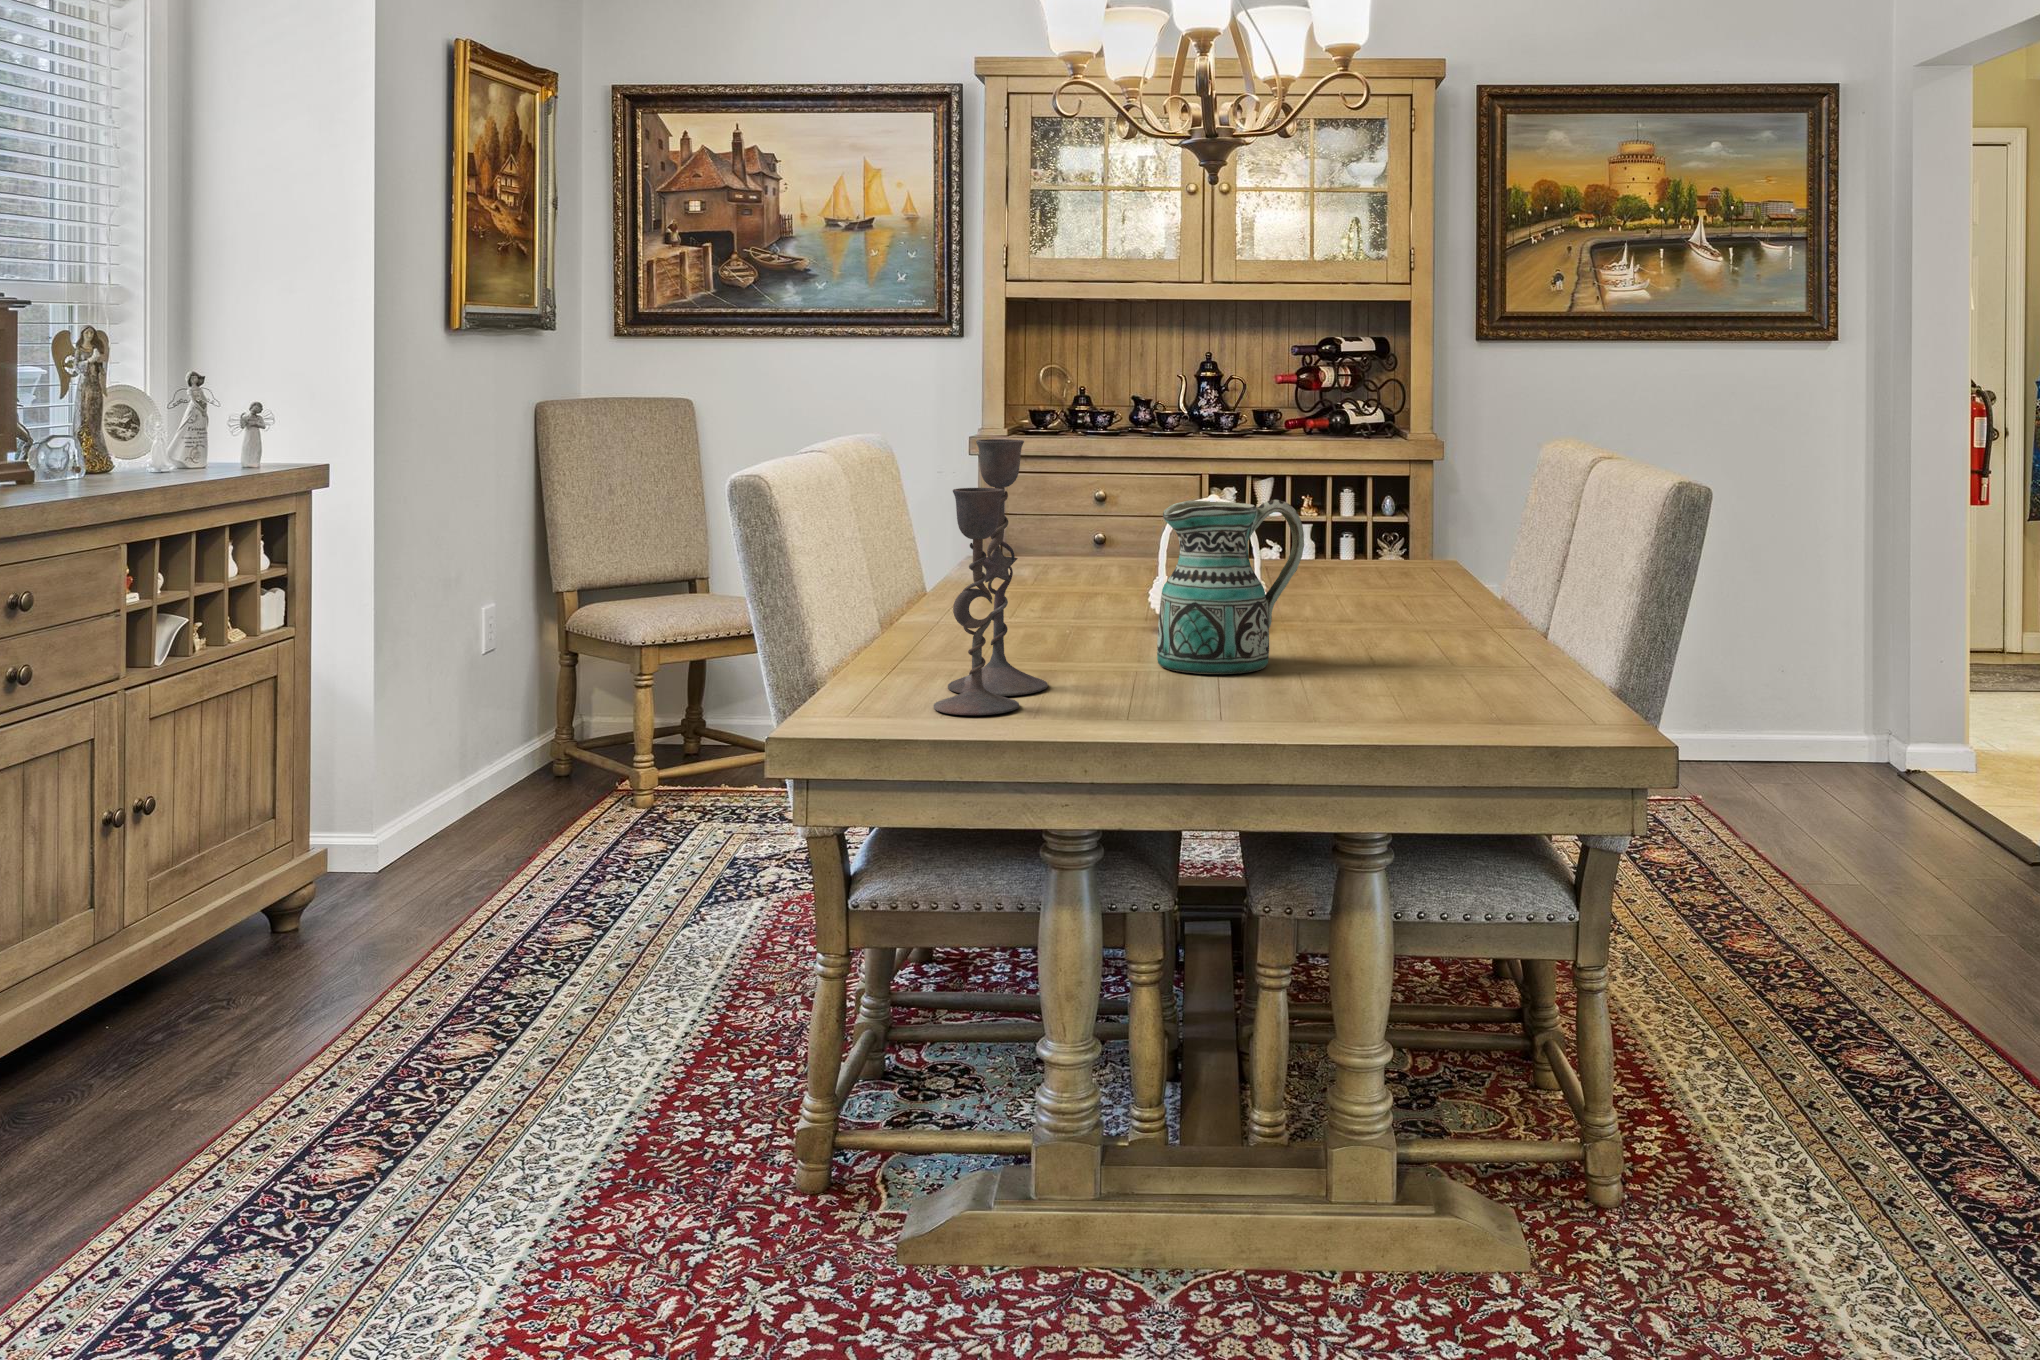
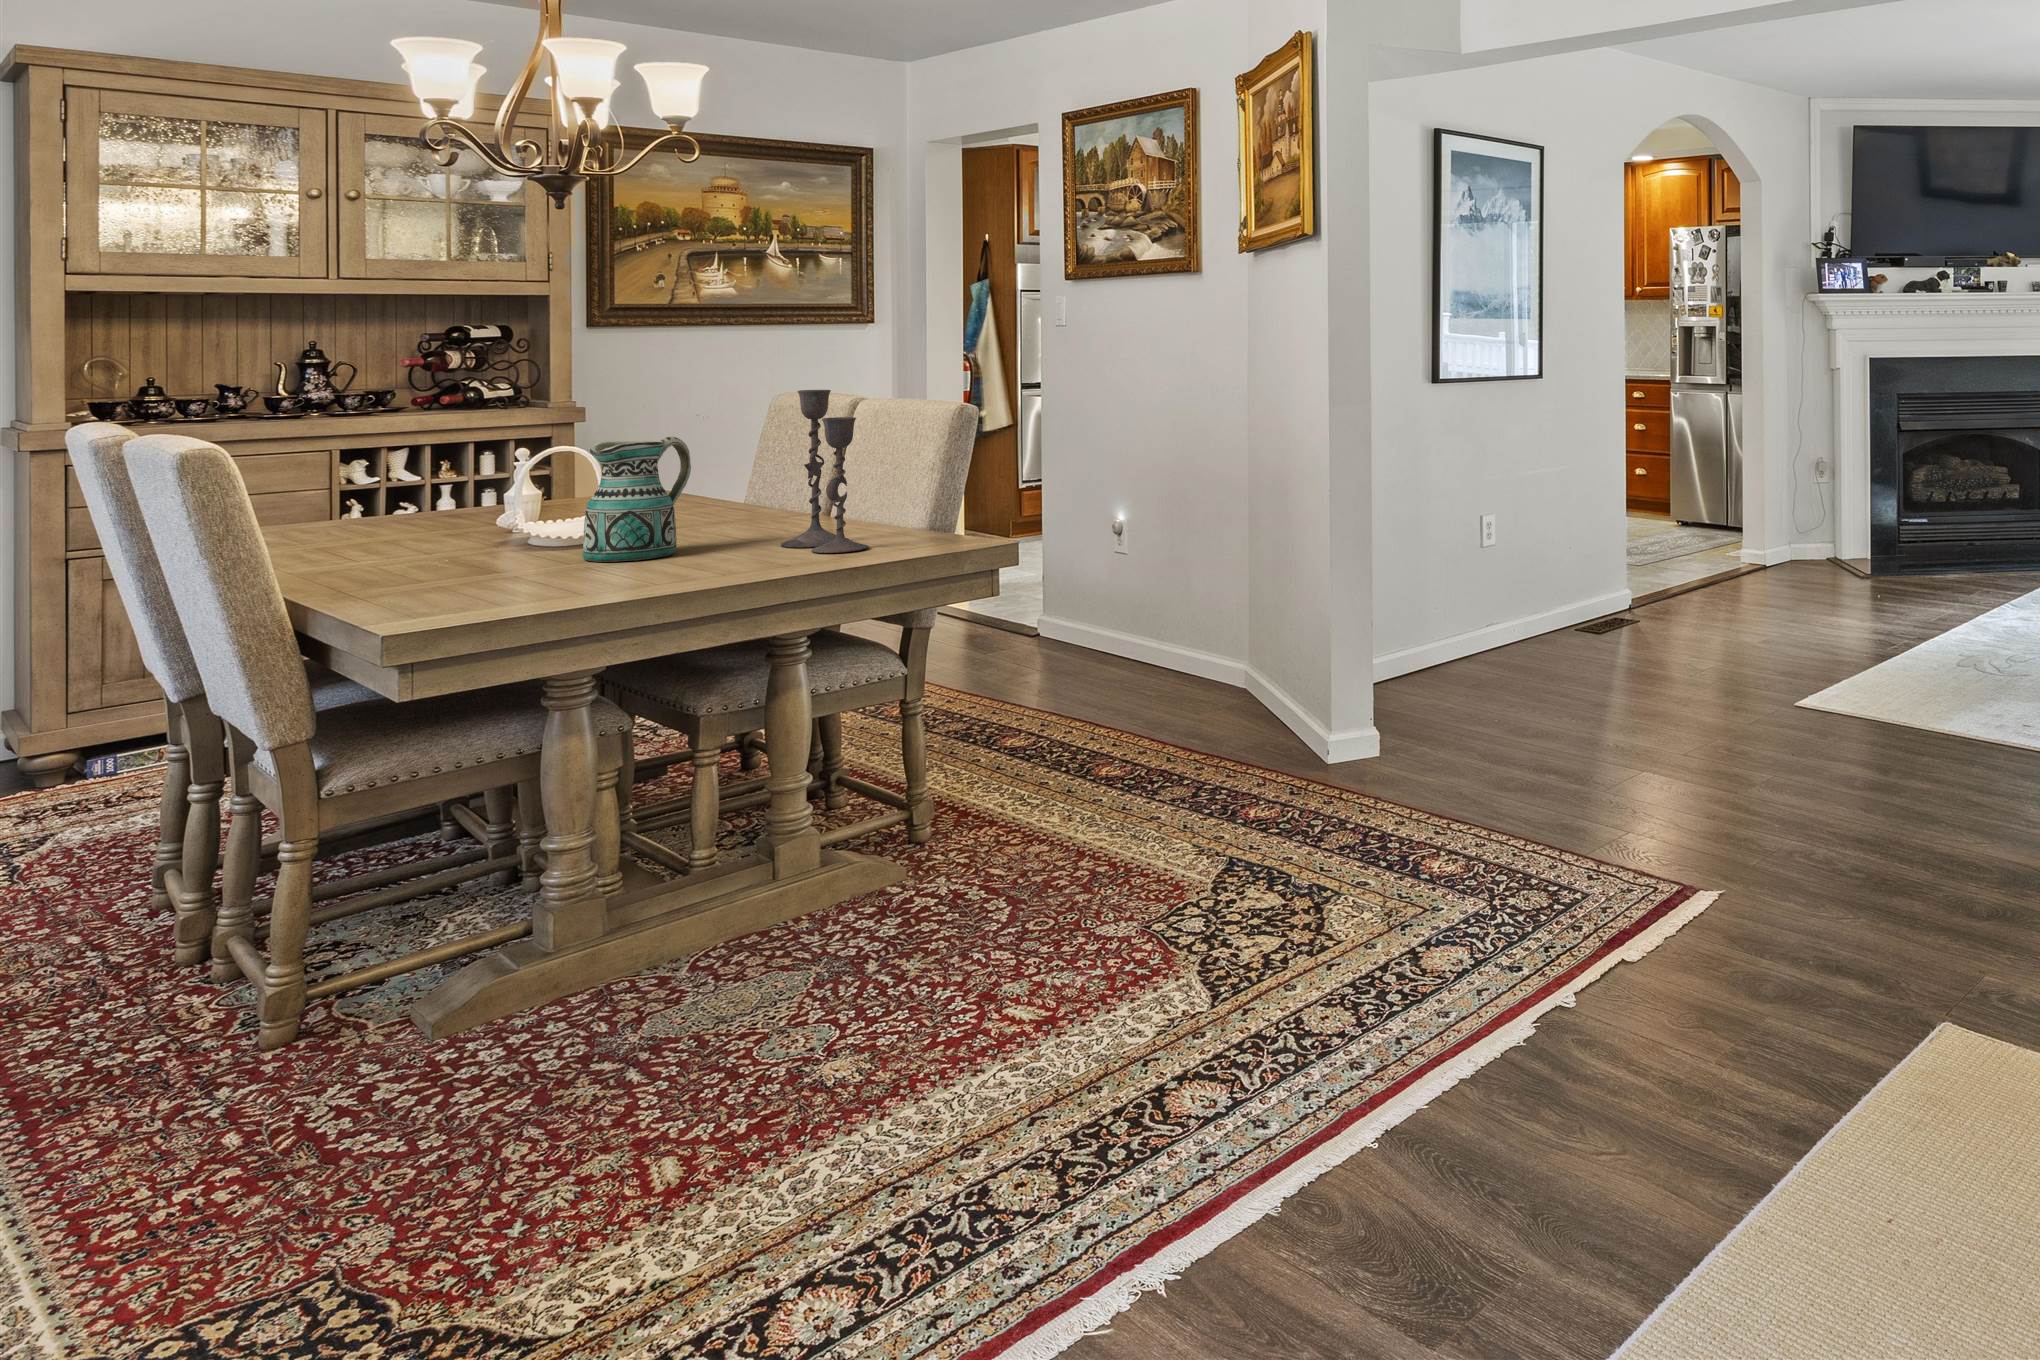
candlestick: present [933,439,1048,715] -> present [781,390,869,553]

